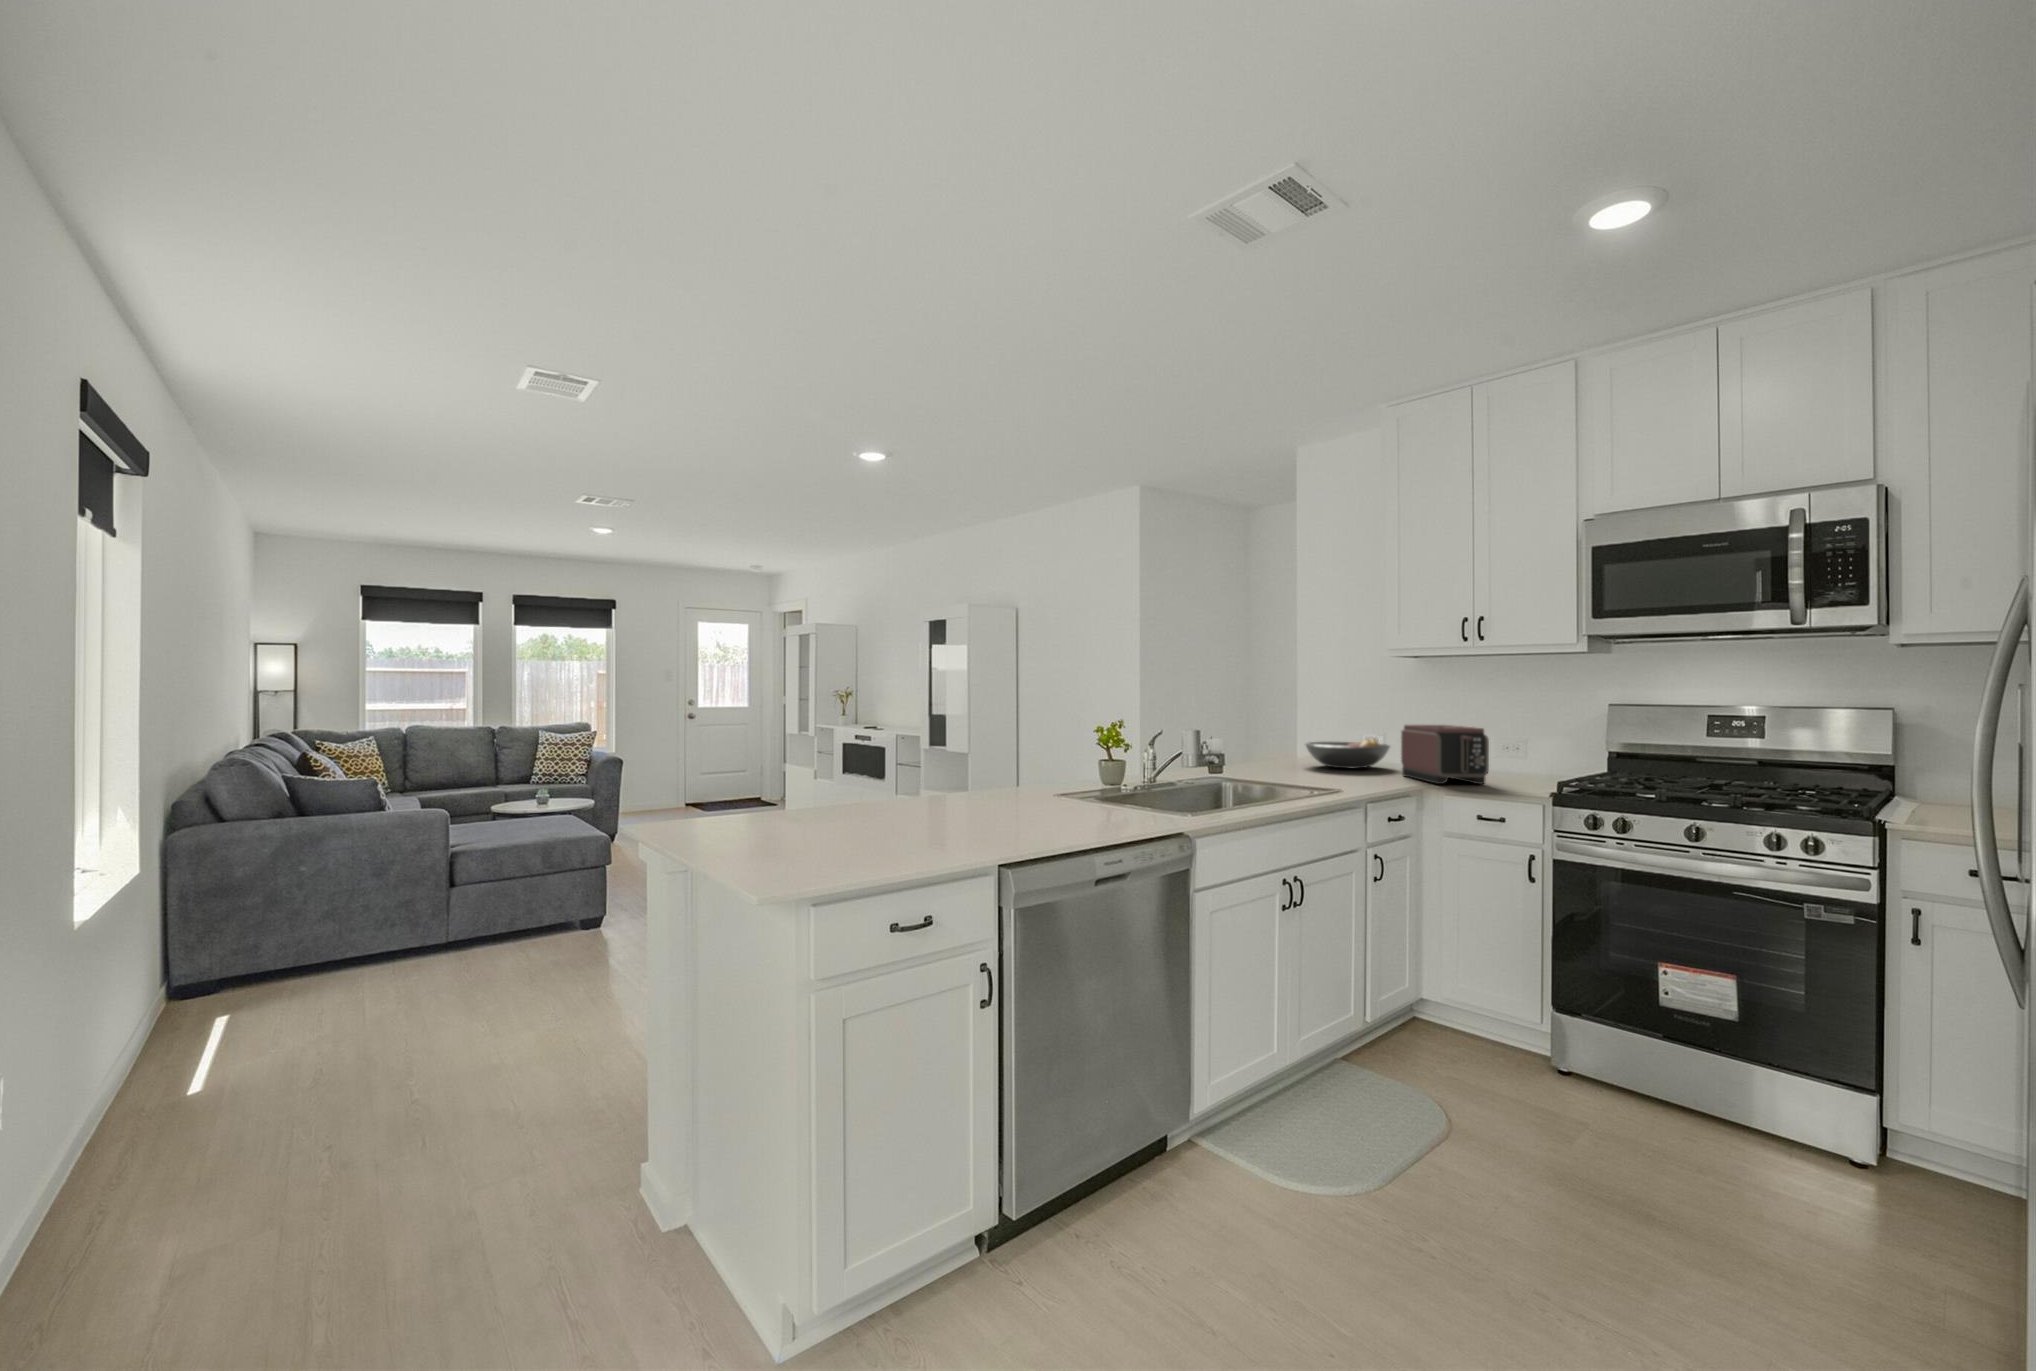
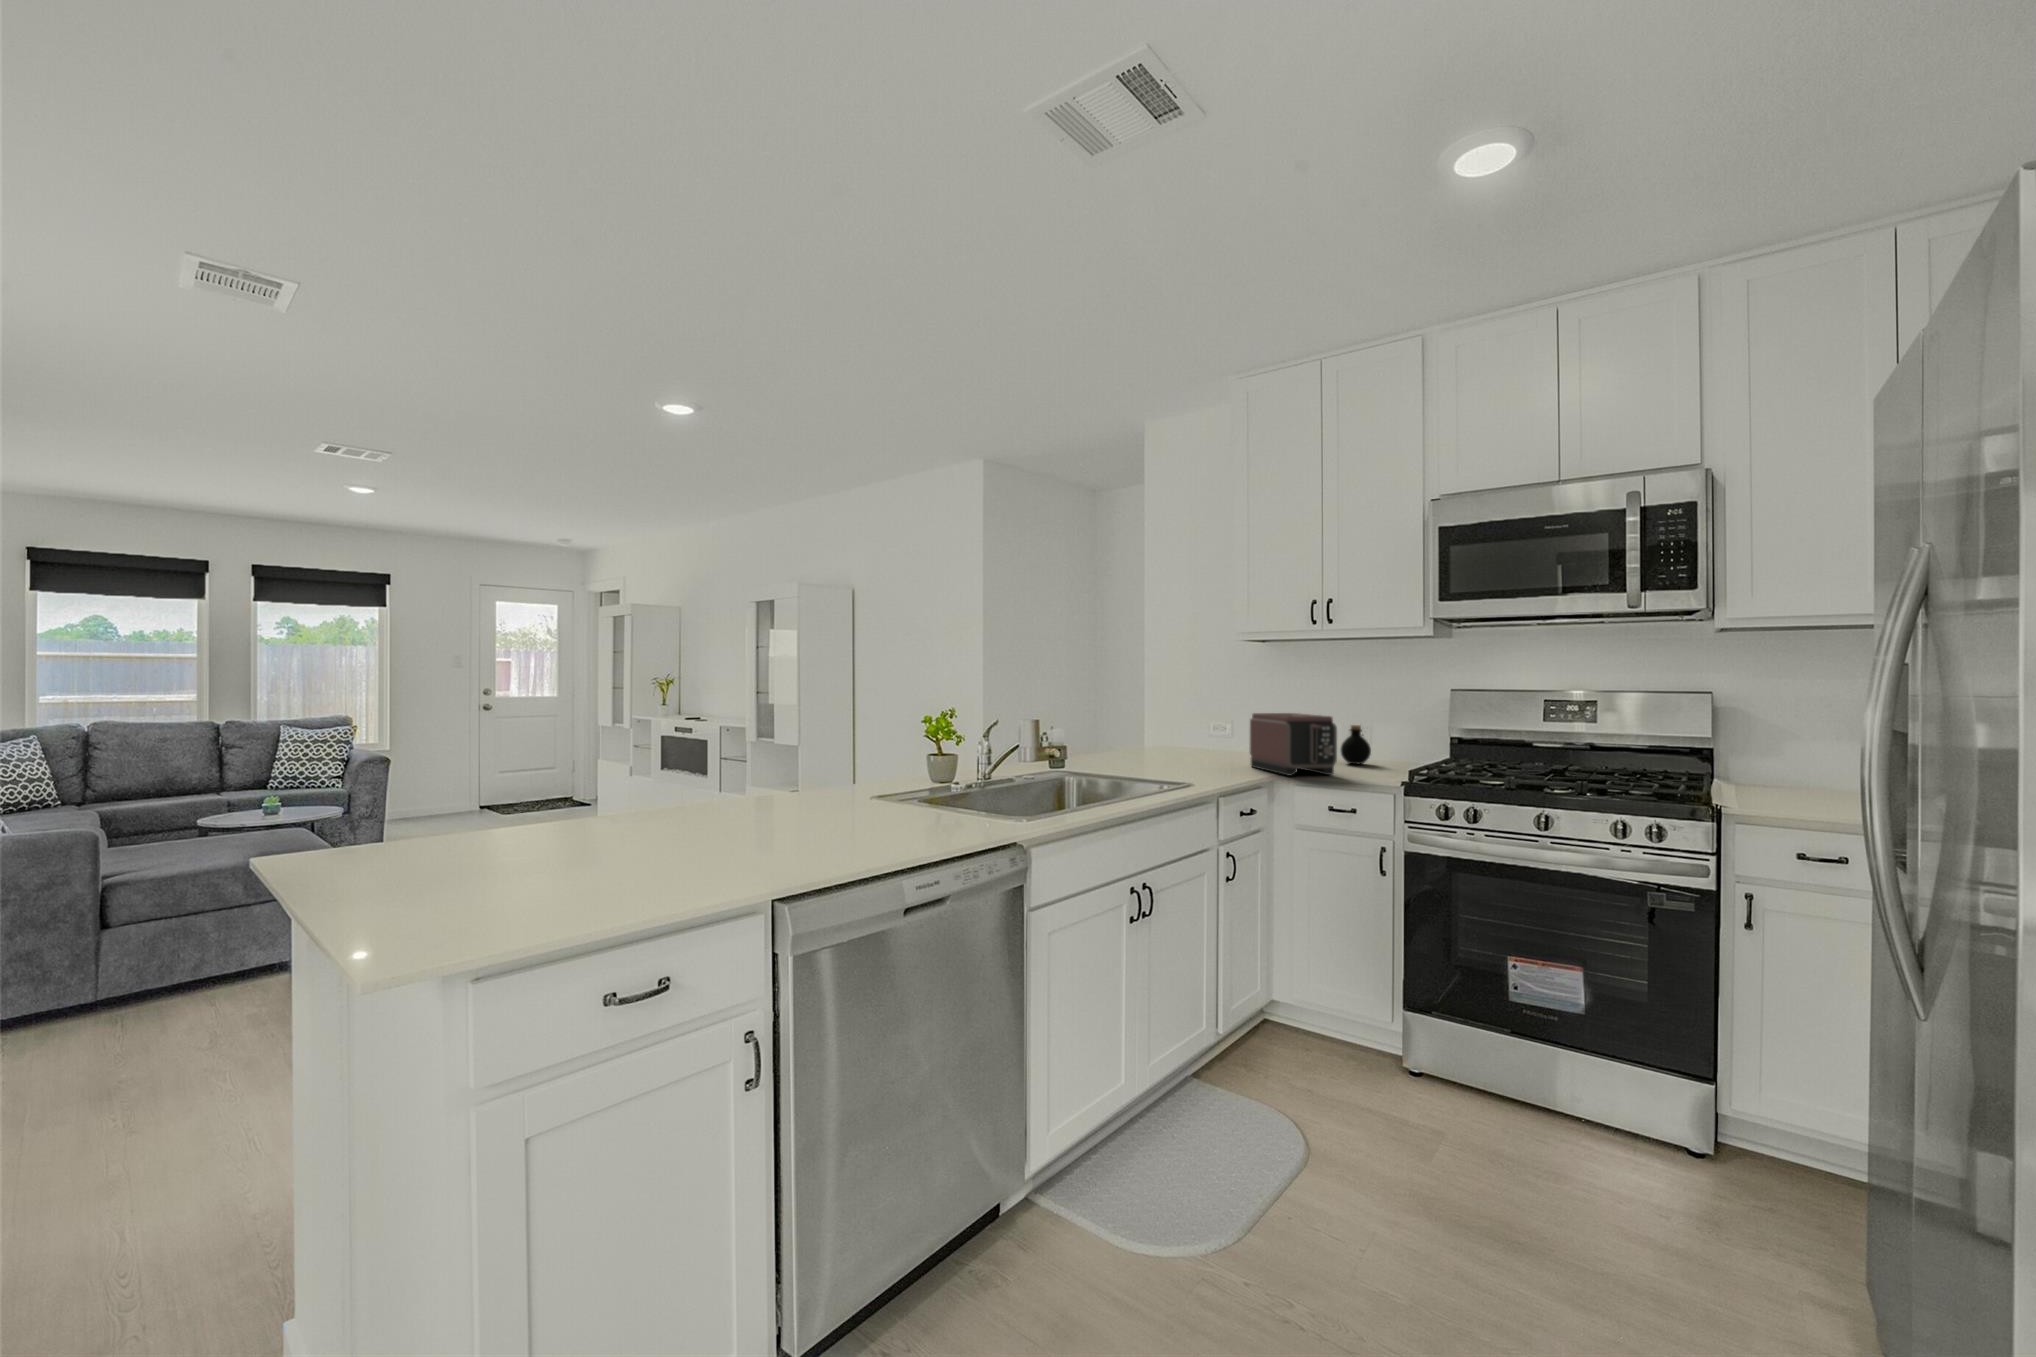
bottle: none [1495,737,1527,775] -> present [1341,725,1371,764]
fruit bowl: present [1306,739,1390,769] -> none [1152,727,1238,759]

